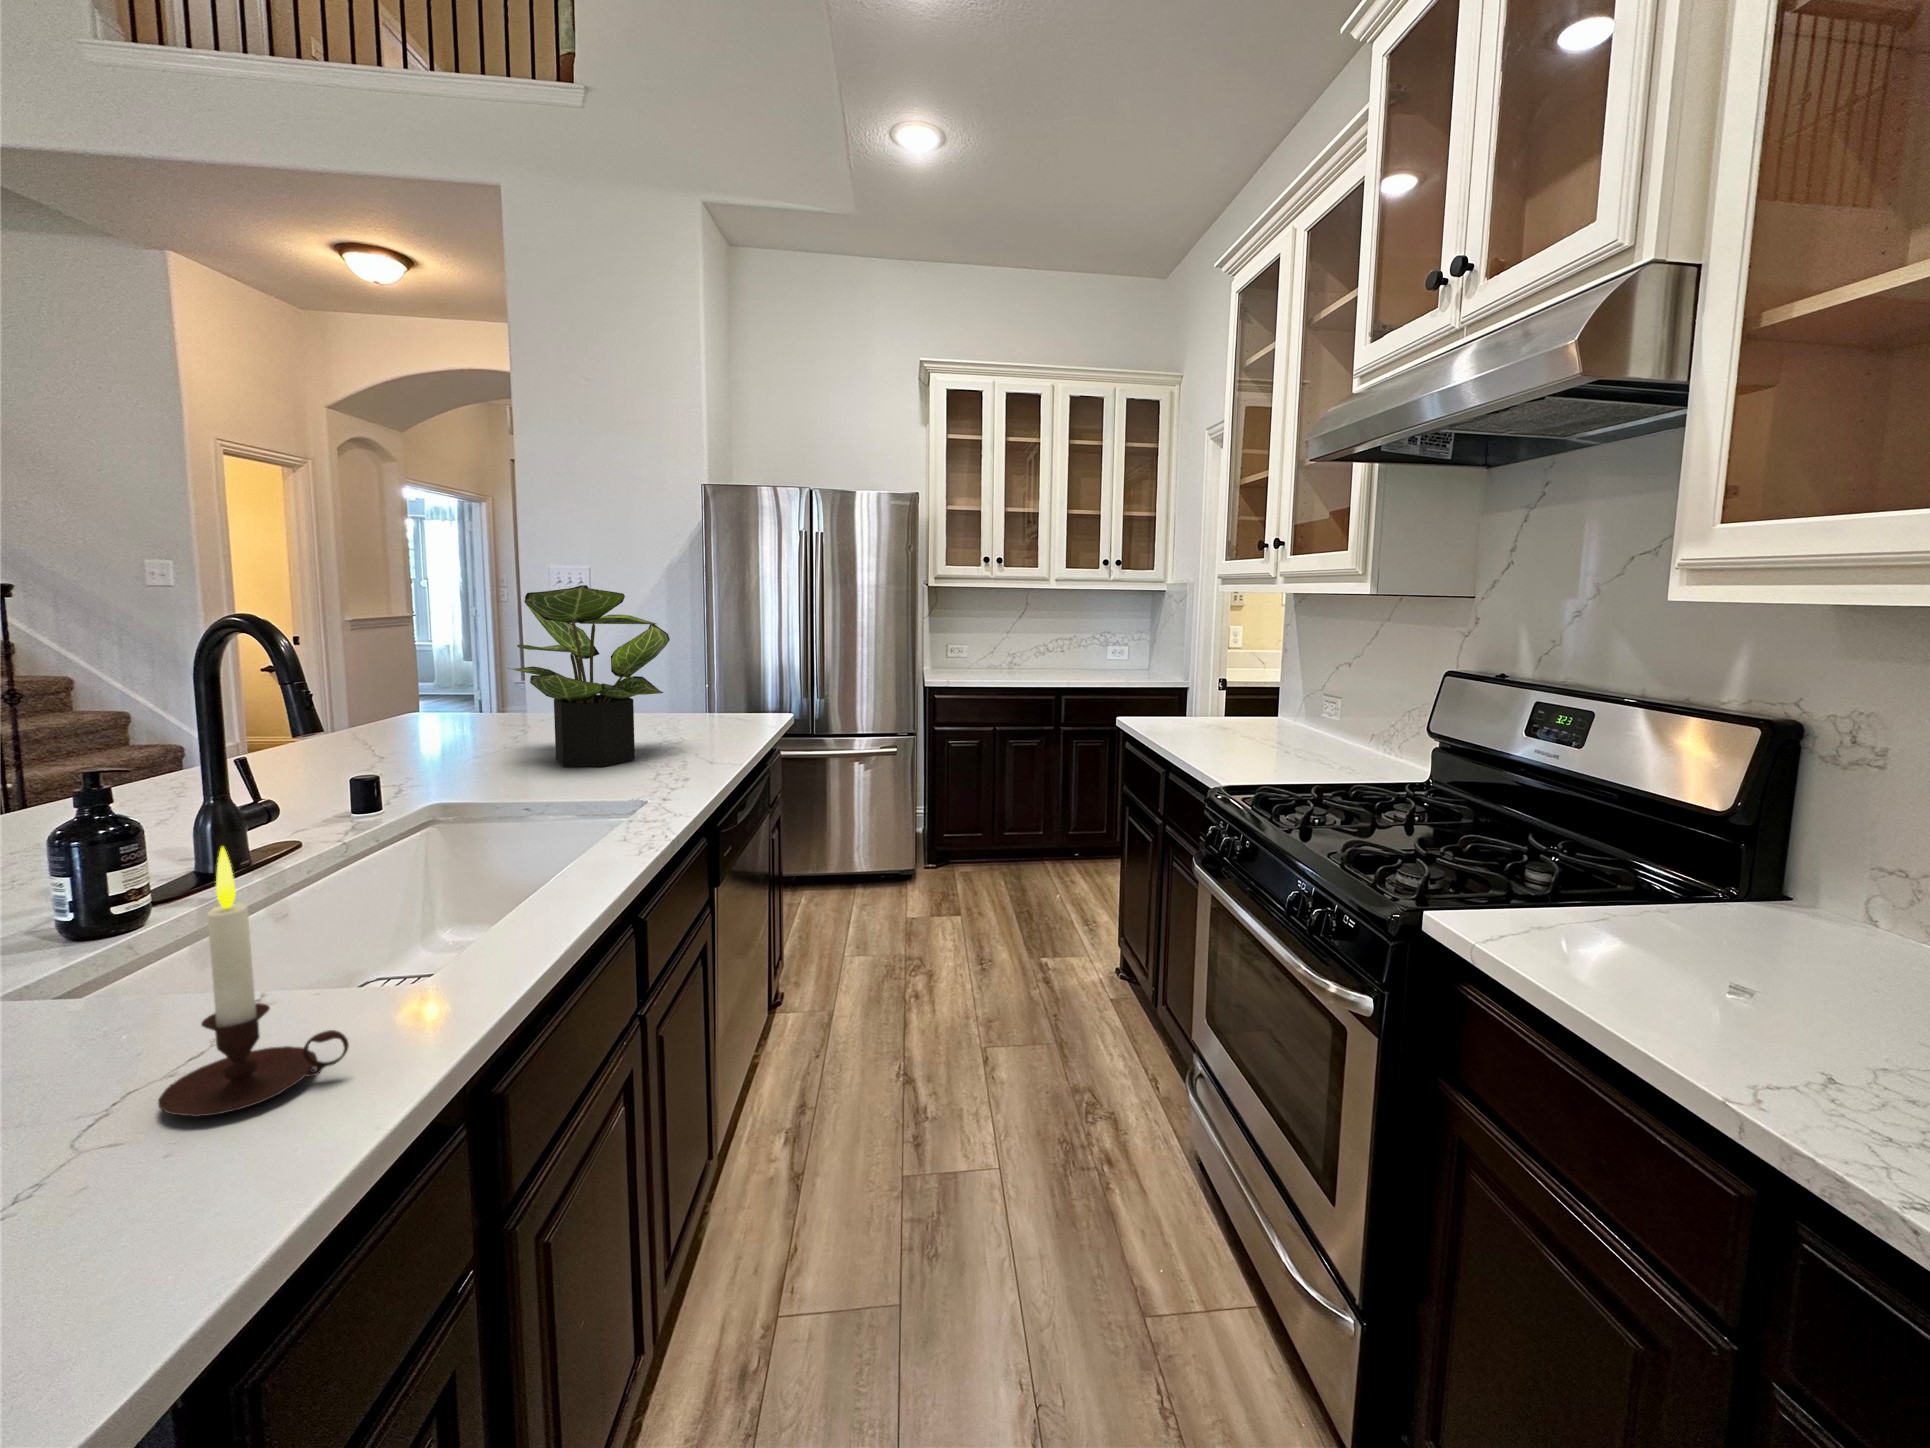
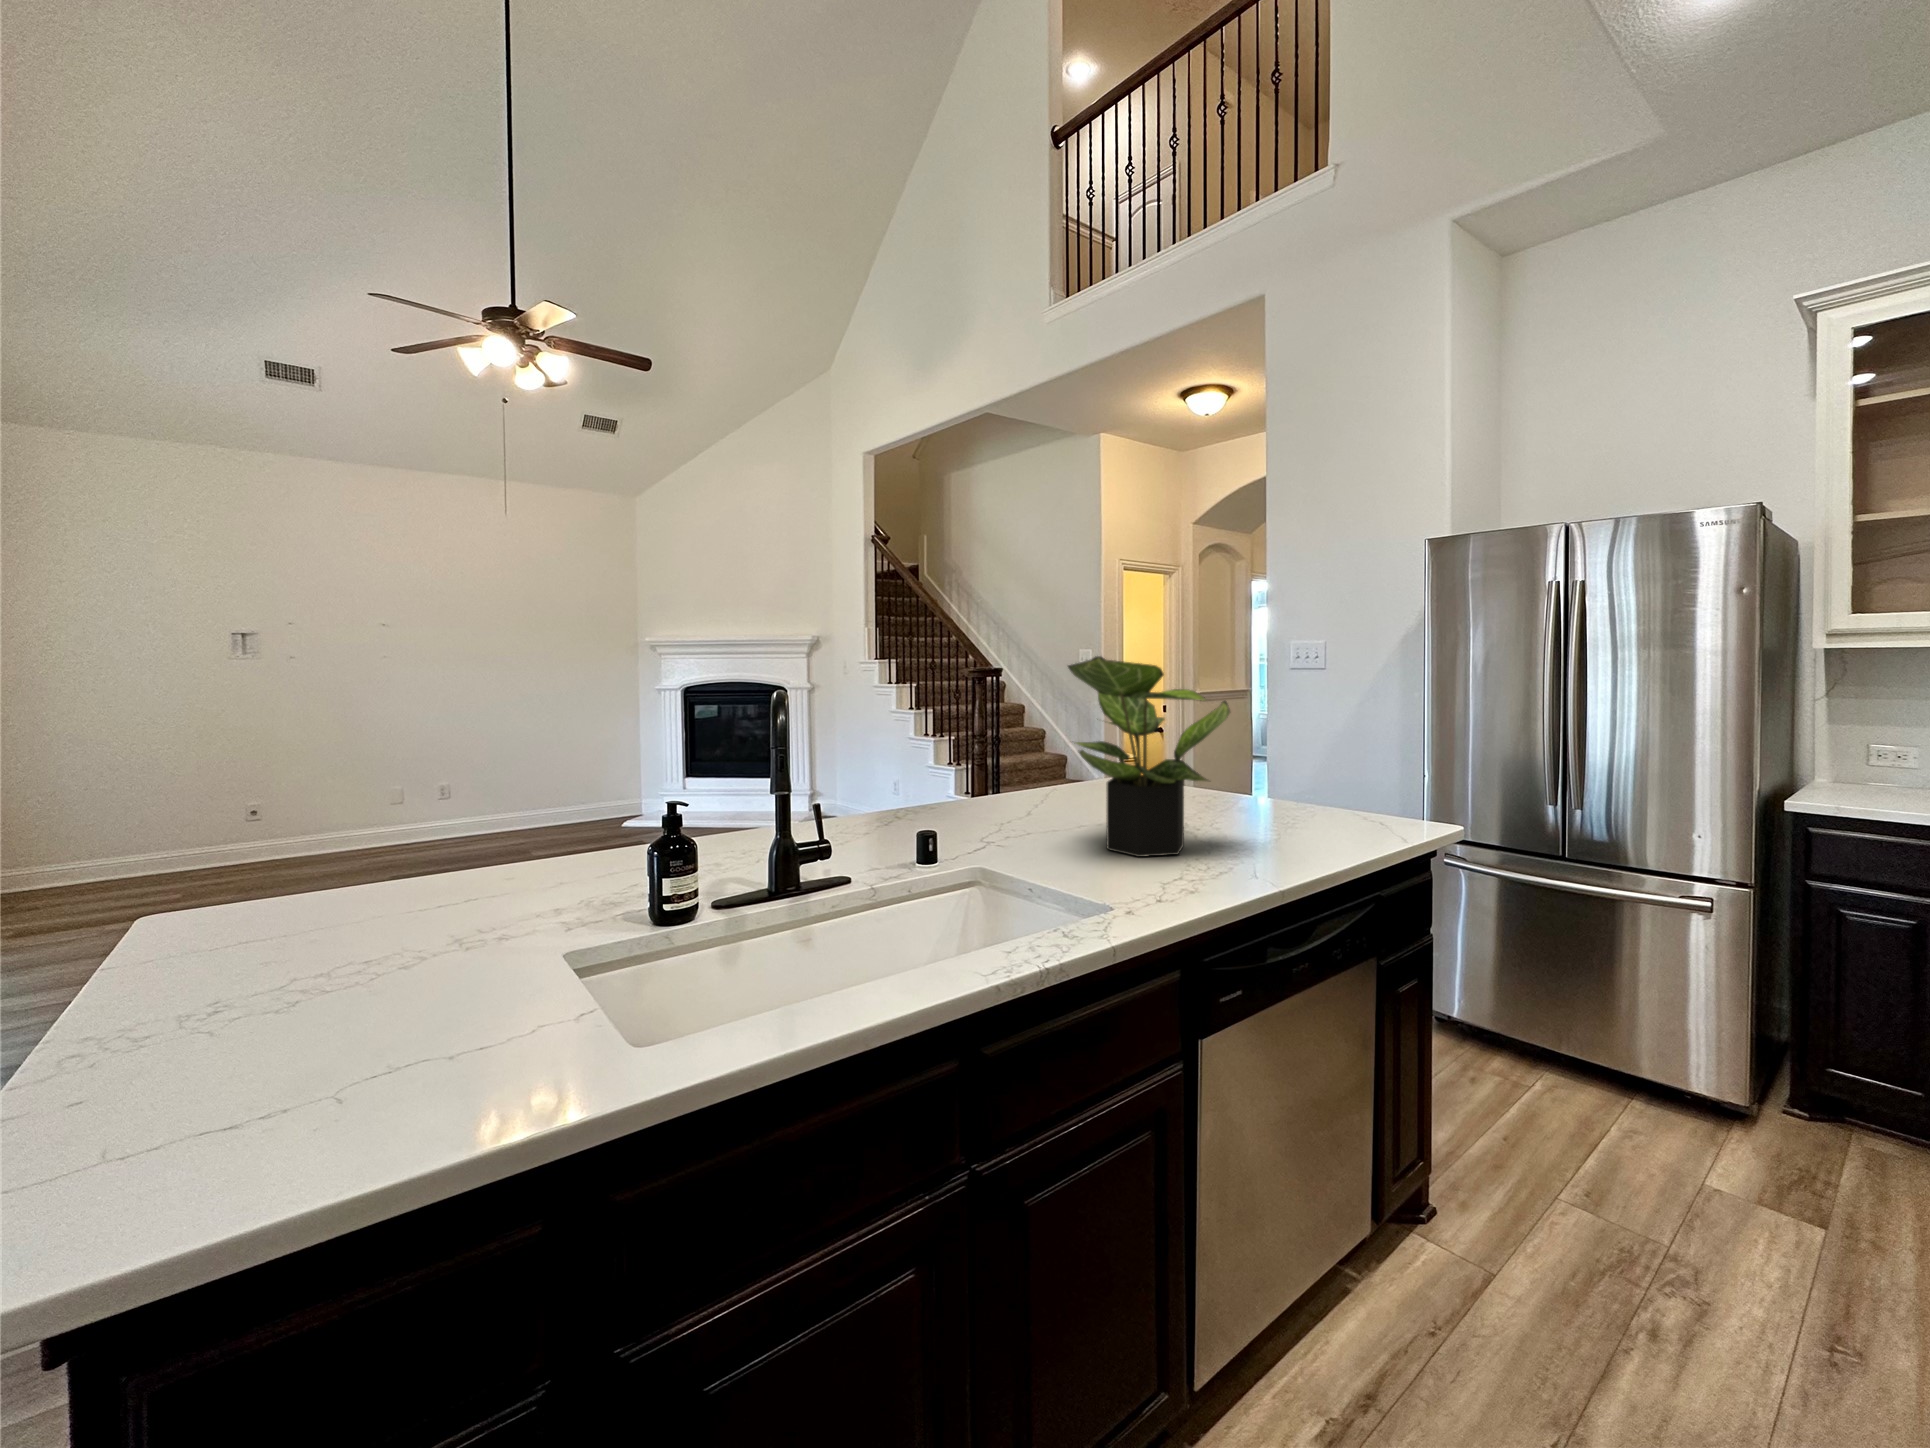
candle: present [158,847,349,1117] -> none [257,880,395,1126]

